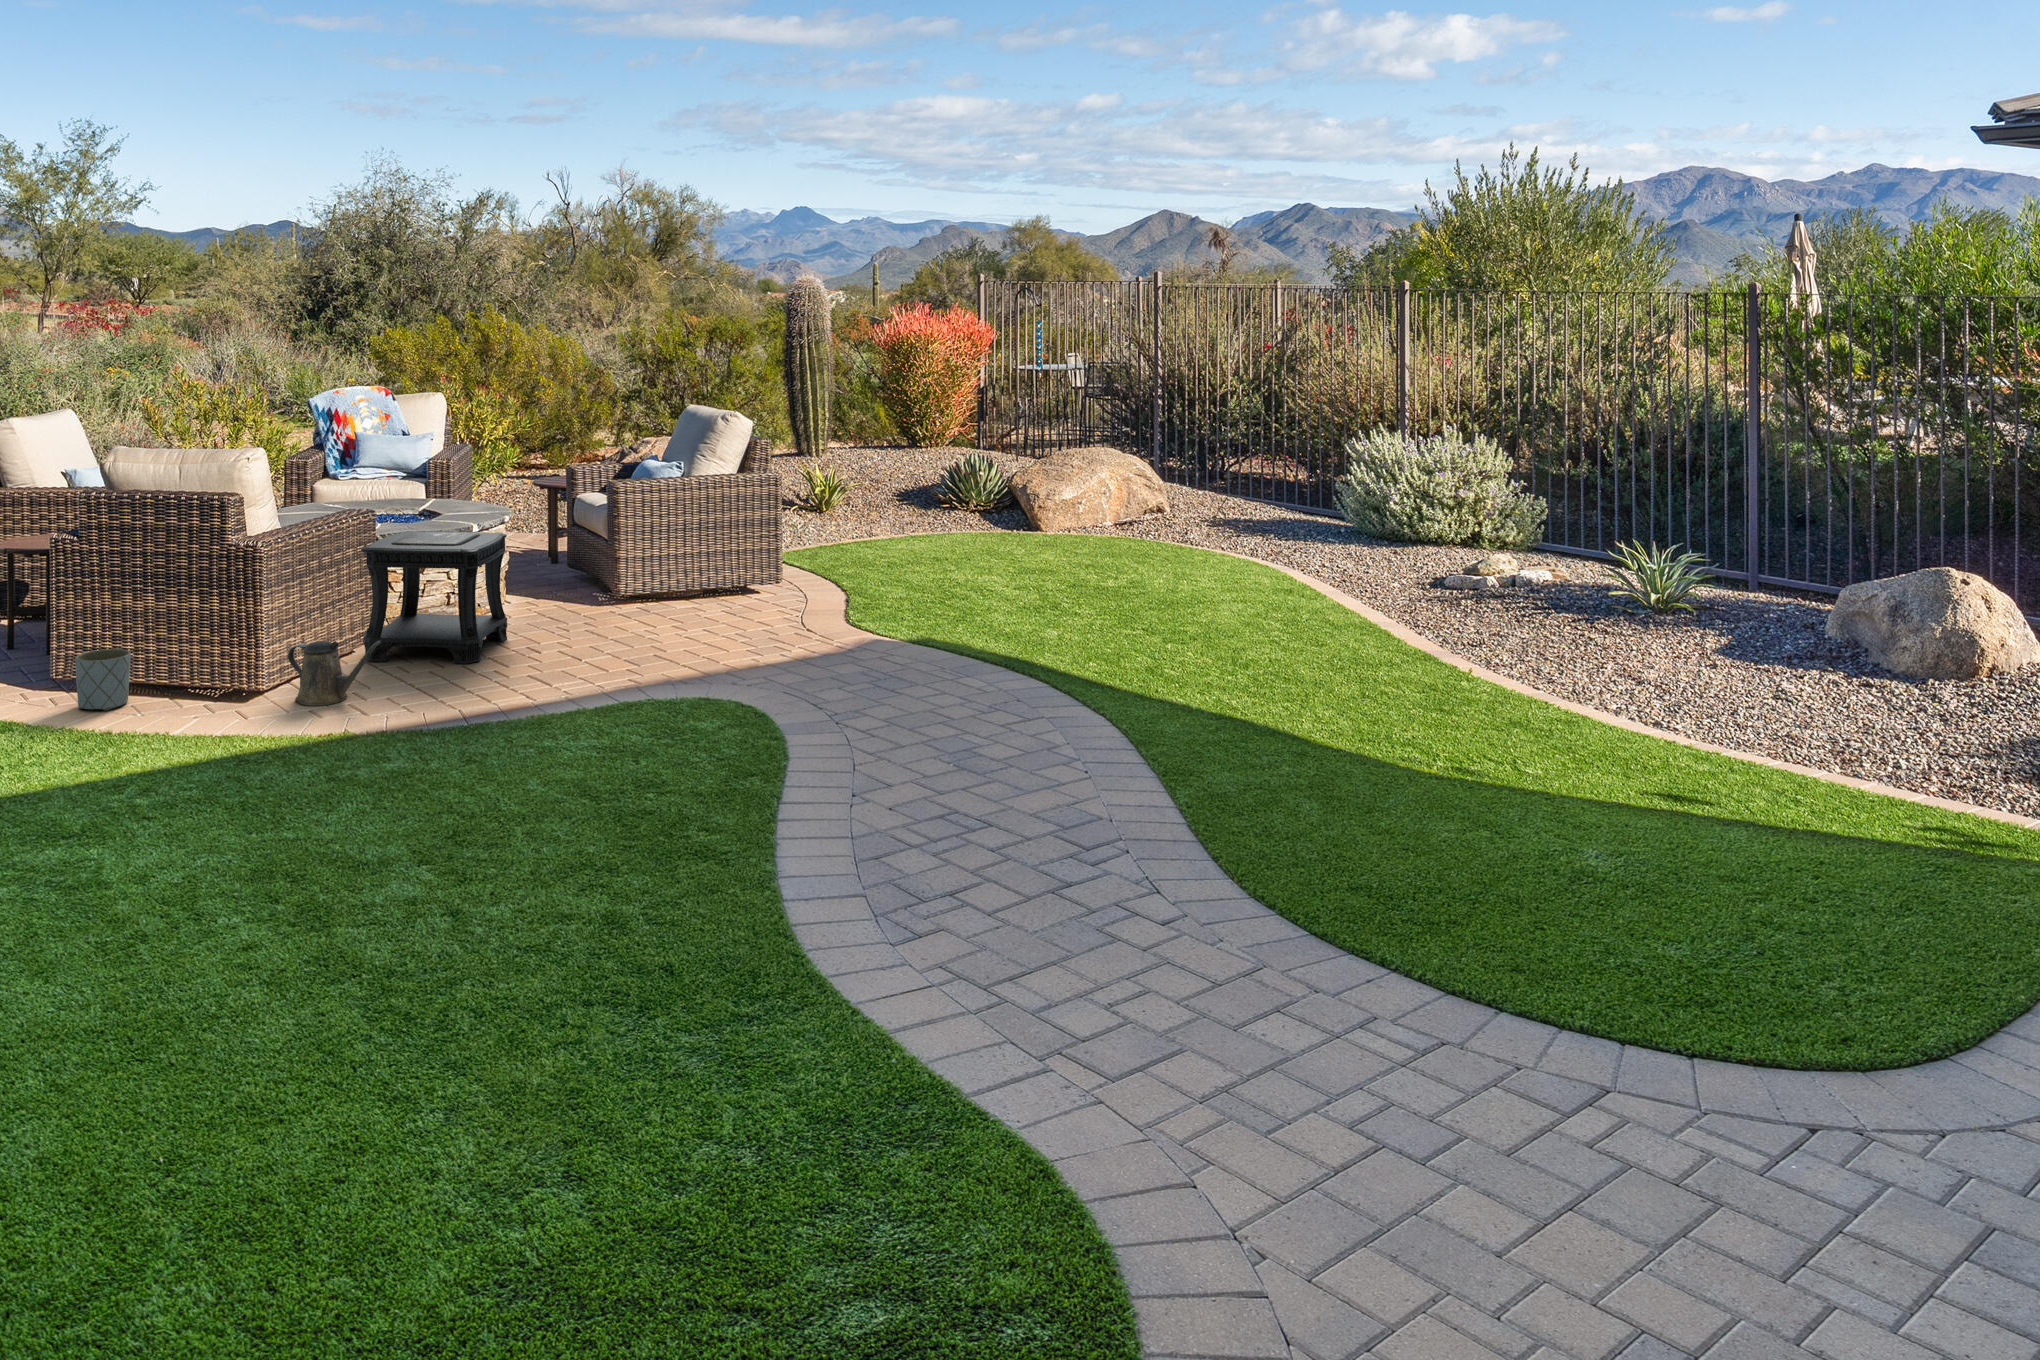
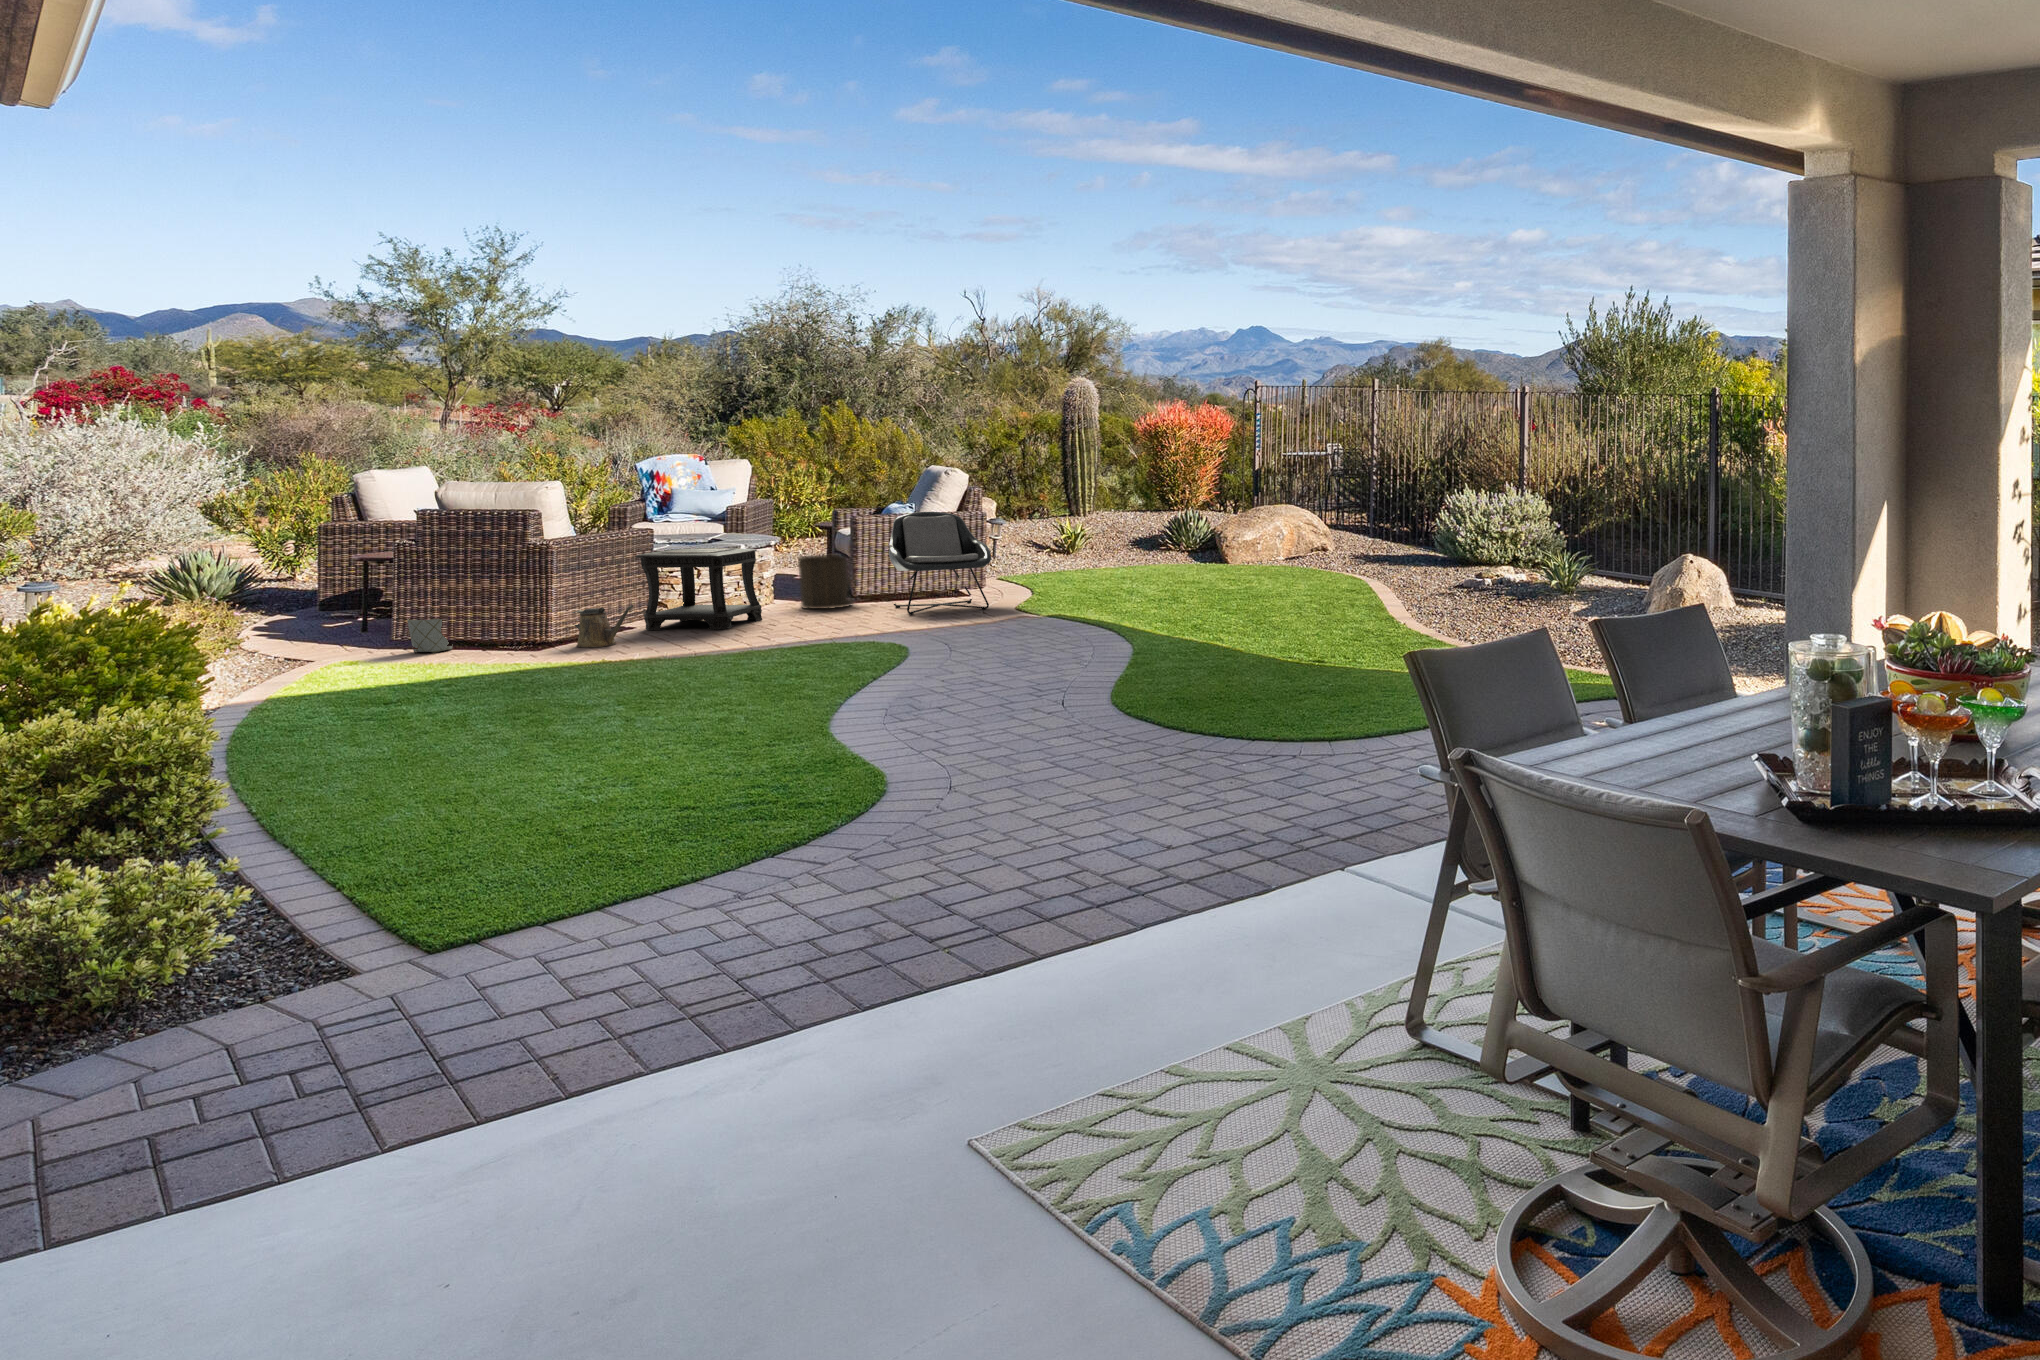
lounge chair: none [664,472,814,634] -> present [889,512,991,615]
stool: none [535,531,601,615] -> present [798,555,852,609]

